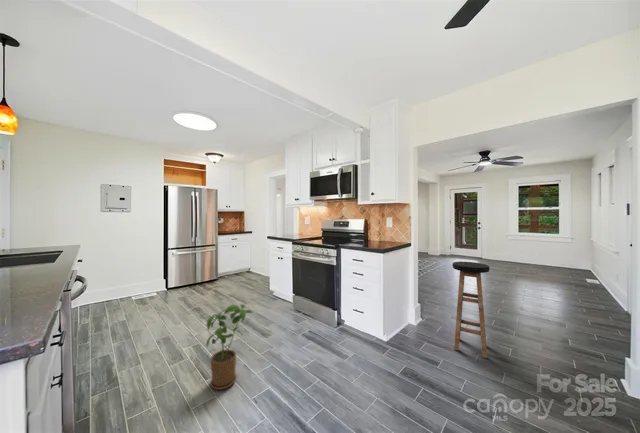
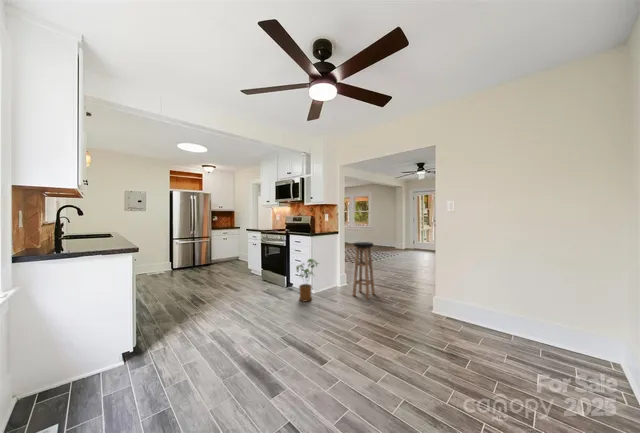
house plant: present [207,304,253,390] -> present [296,259,318,301]

